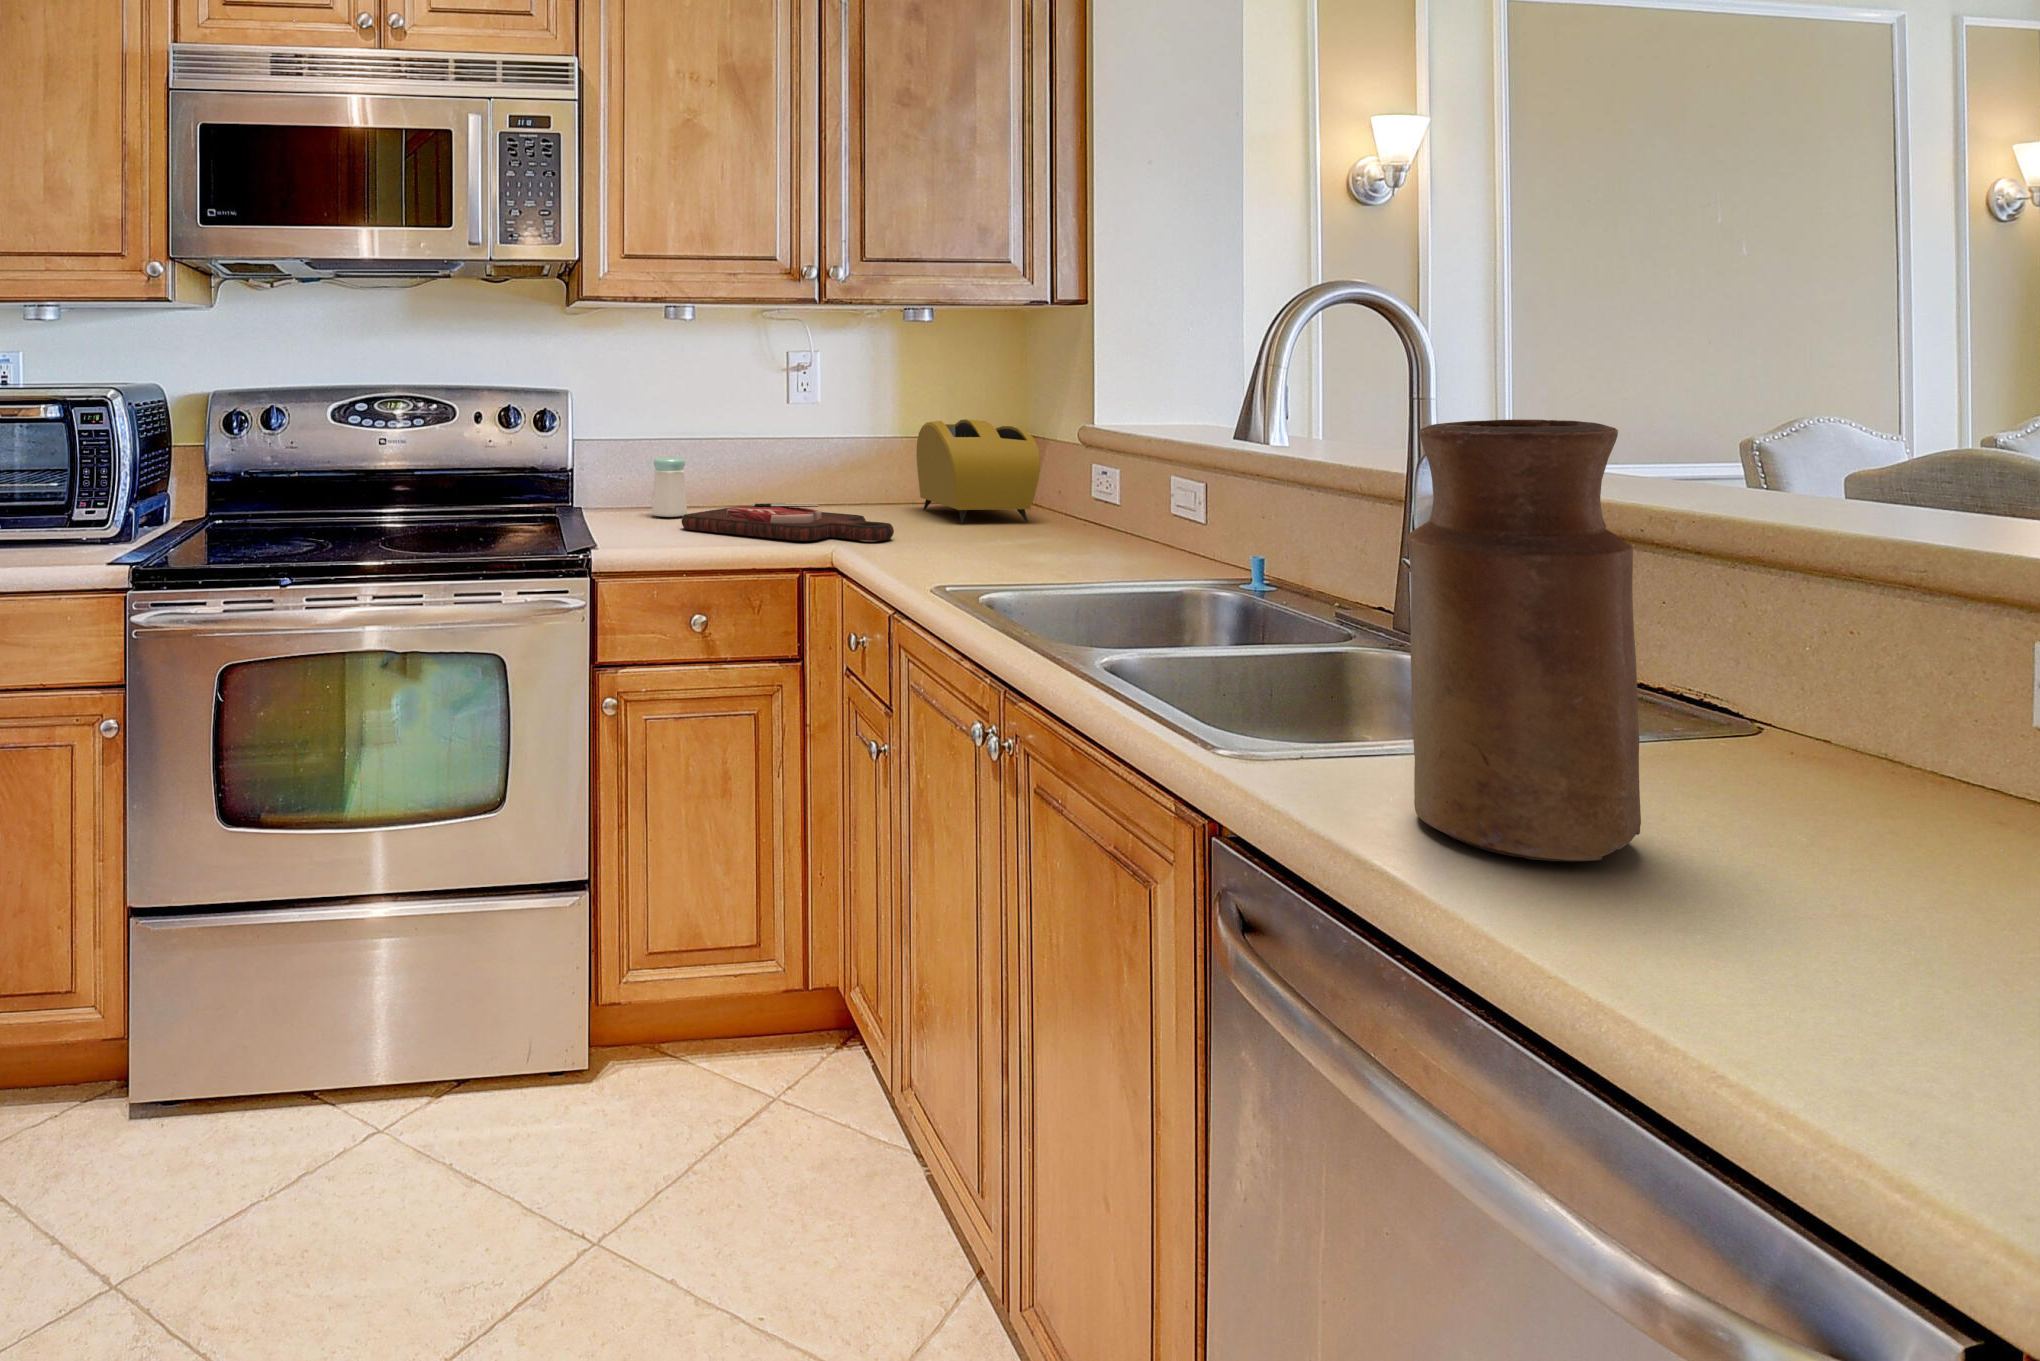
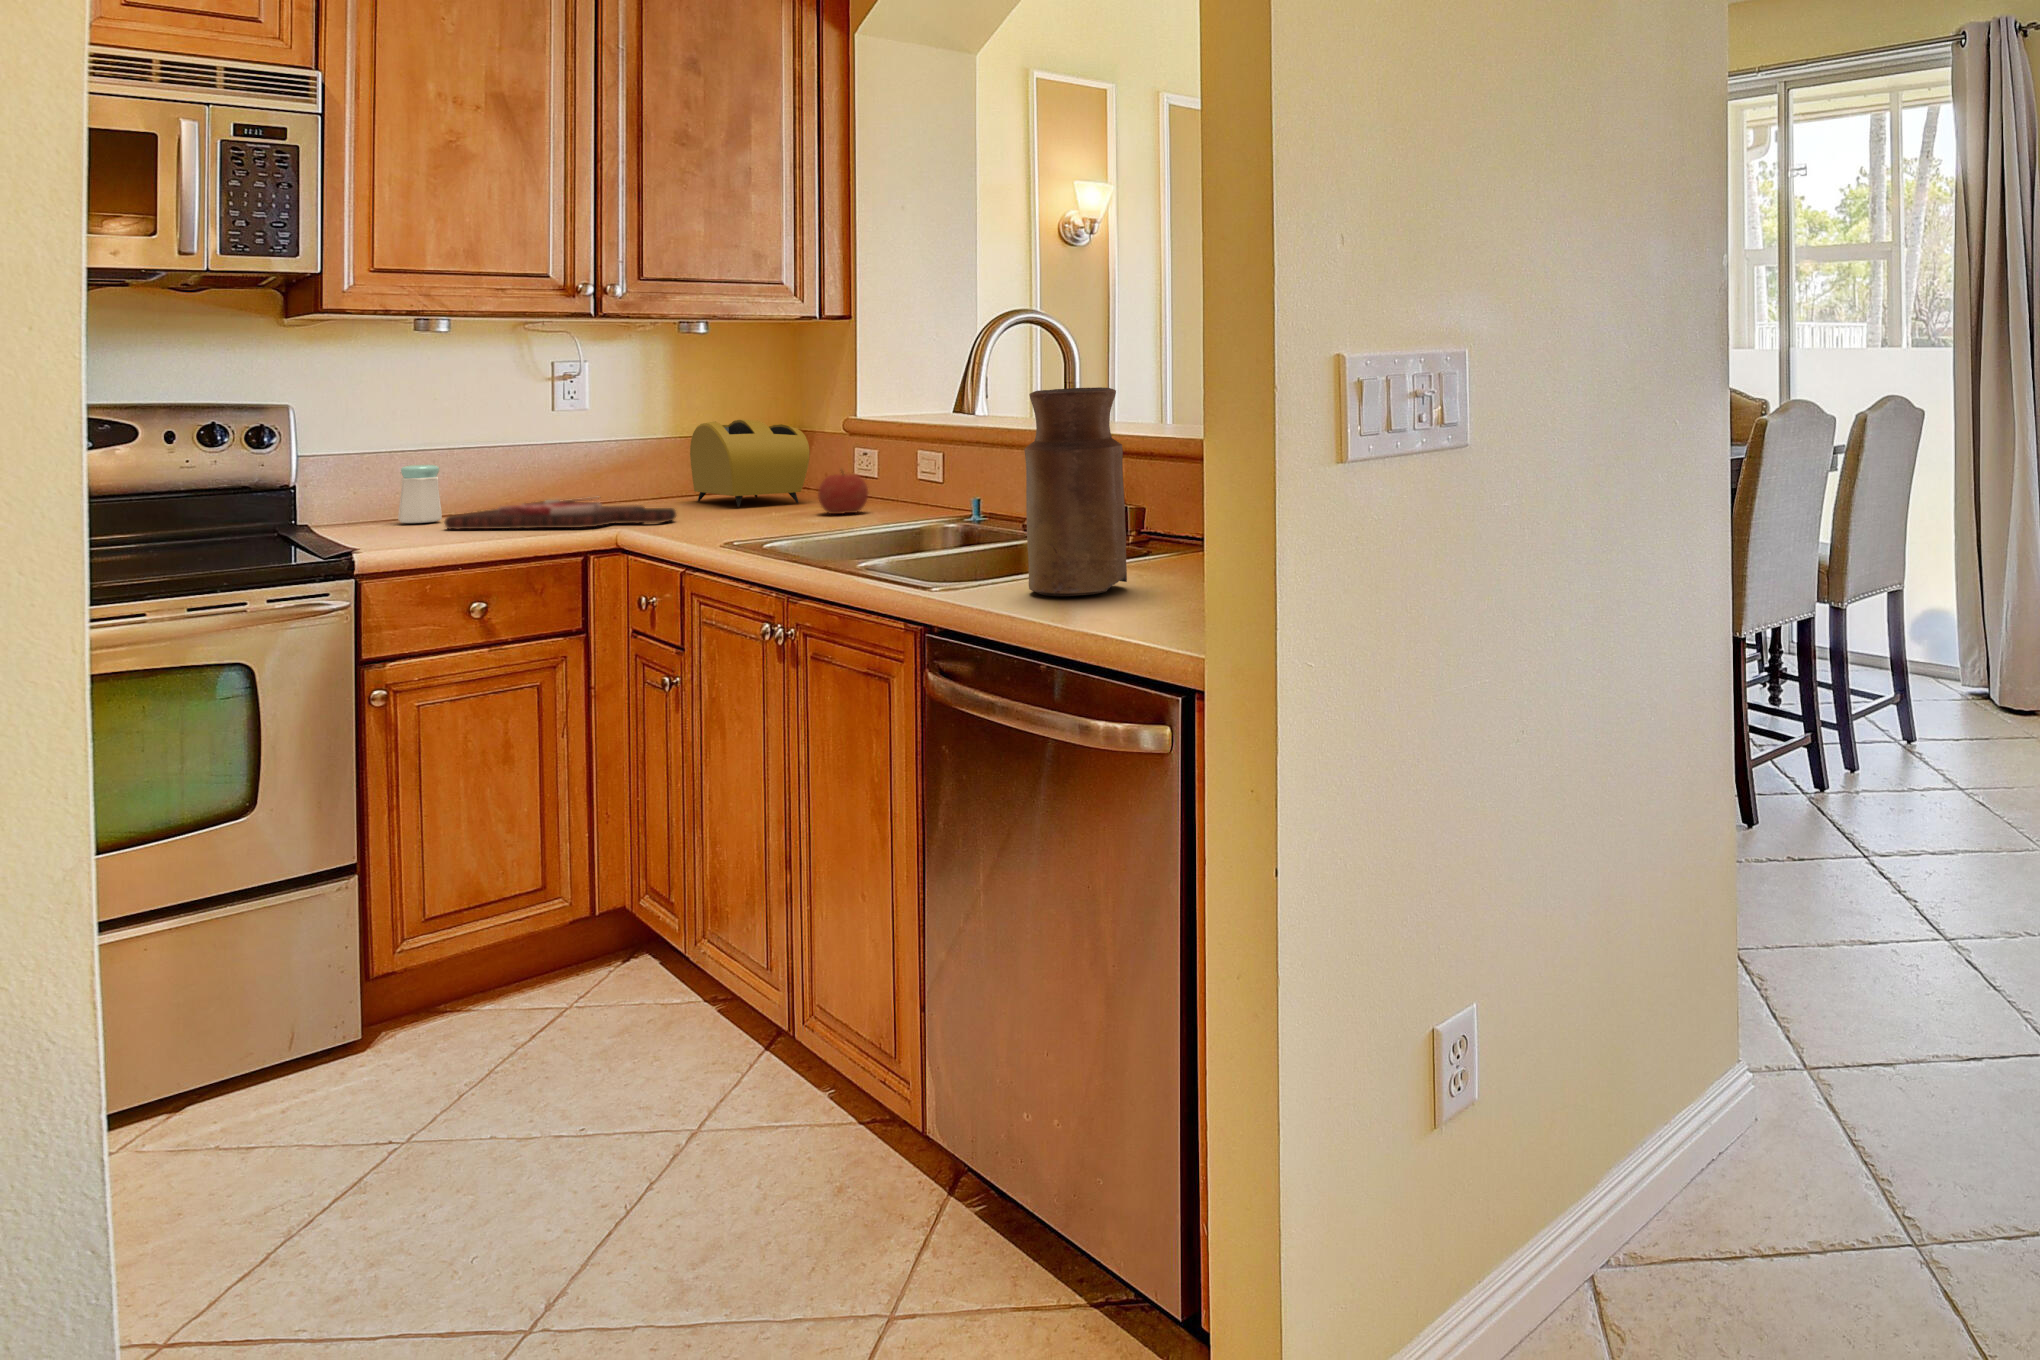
fruit: none [1048,488,1108,547] -> present [818,473,868,514]

